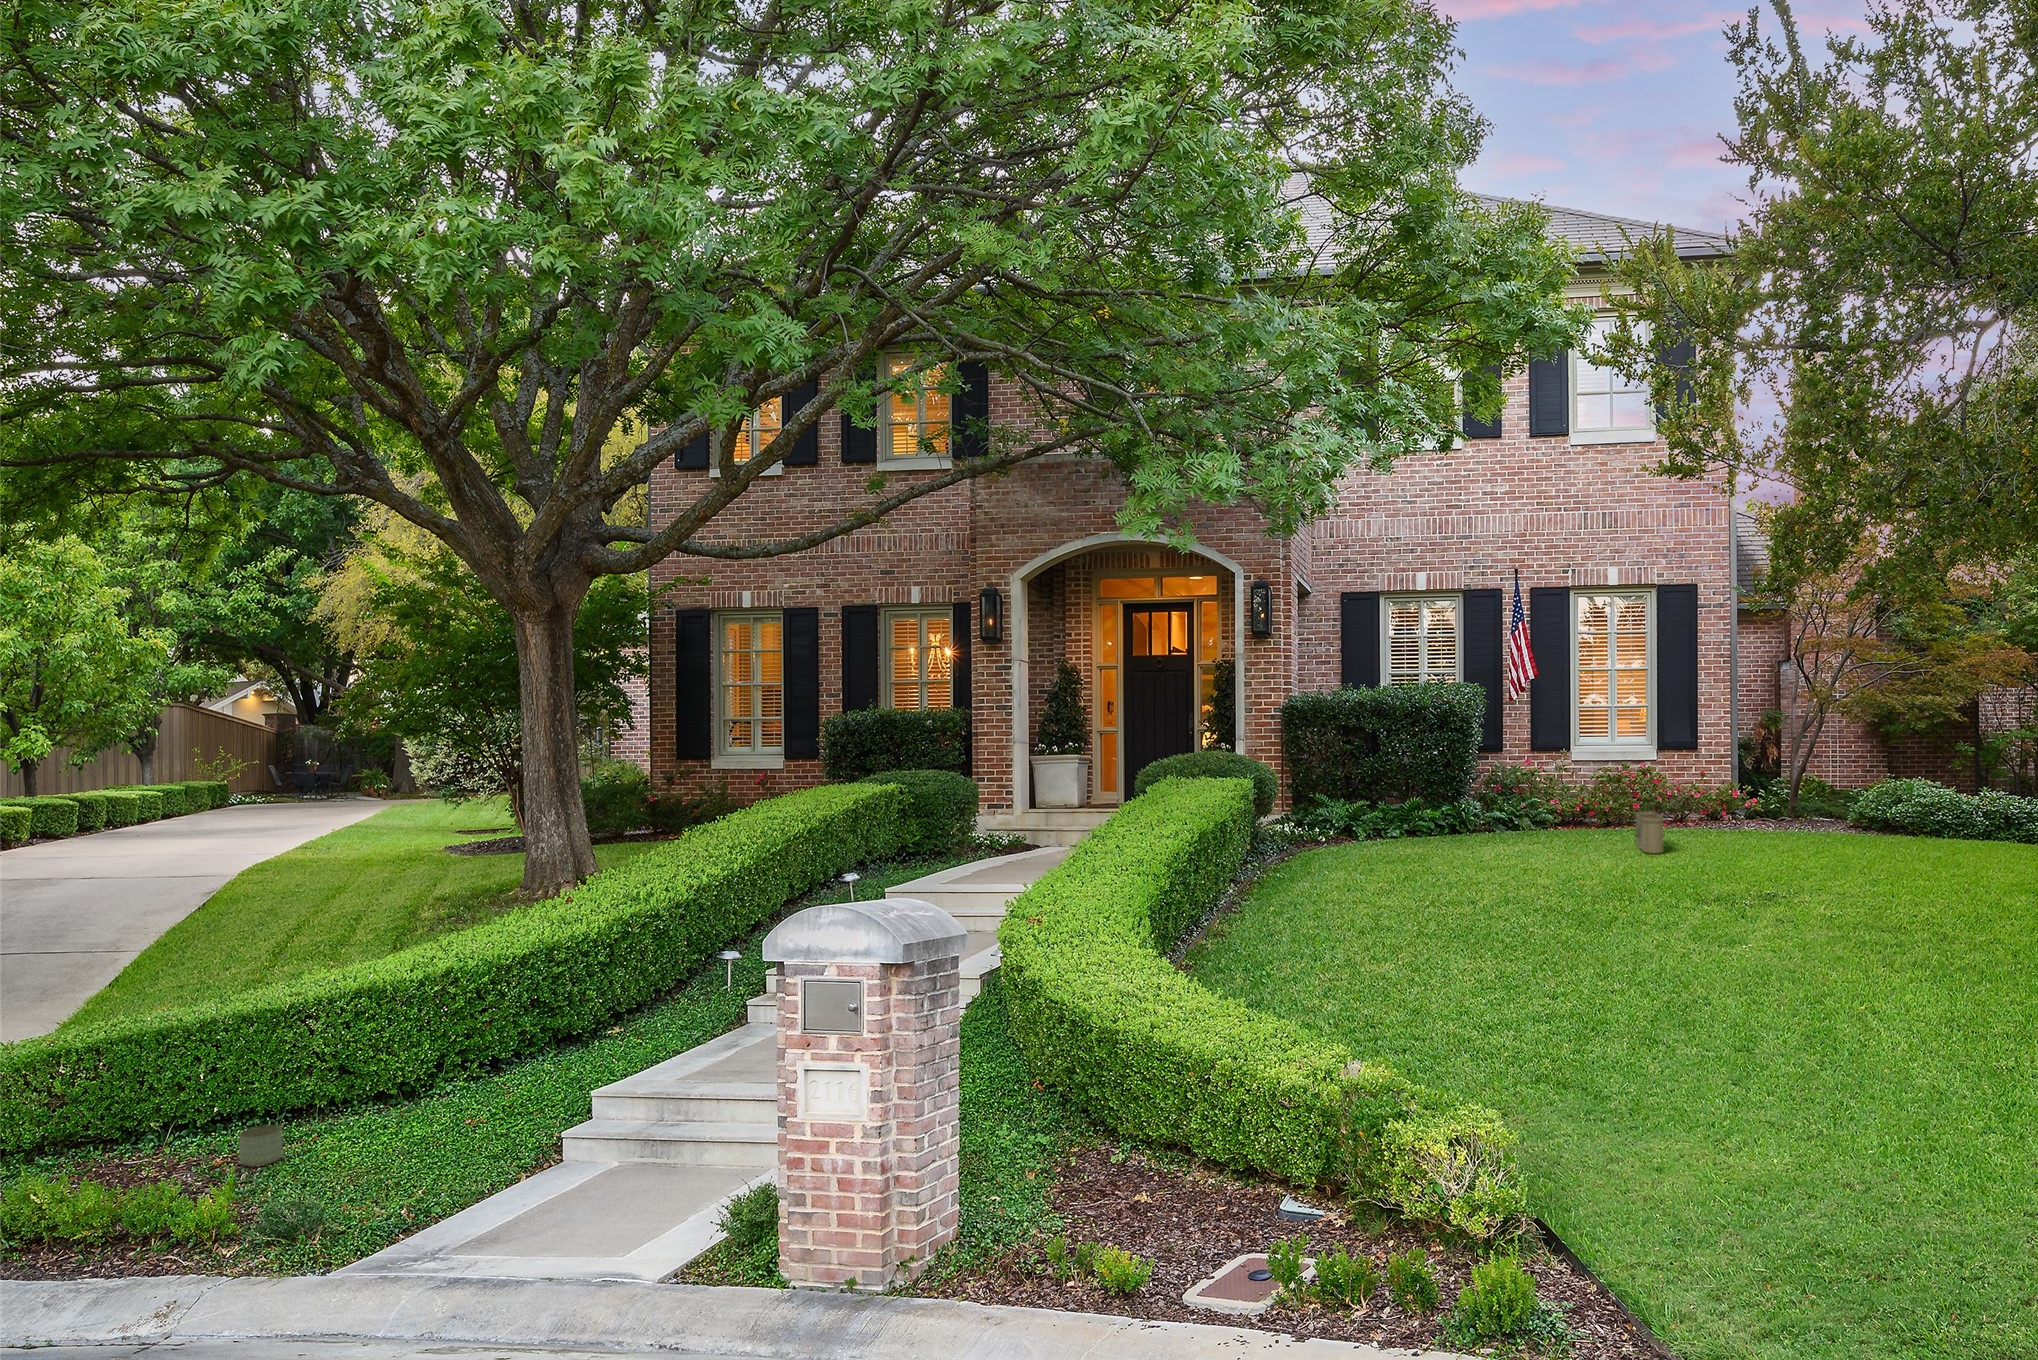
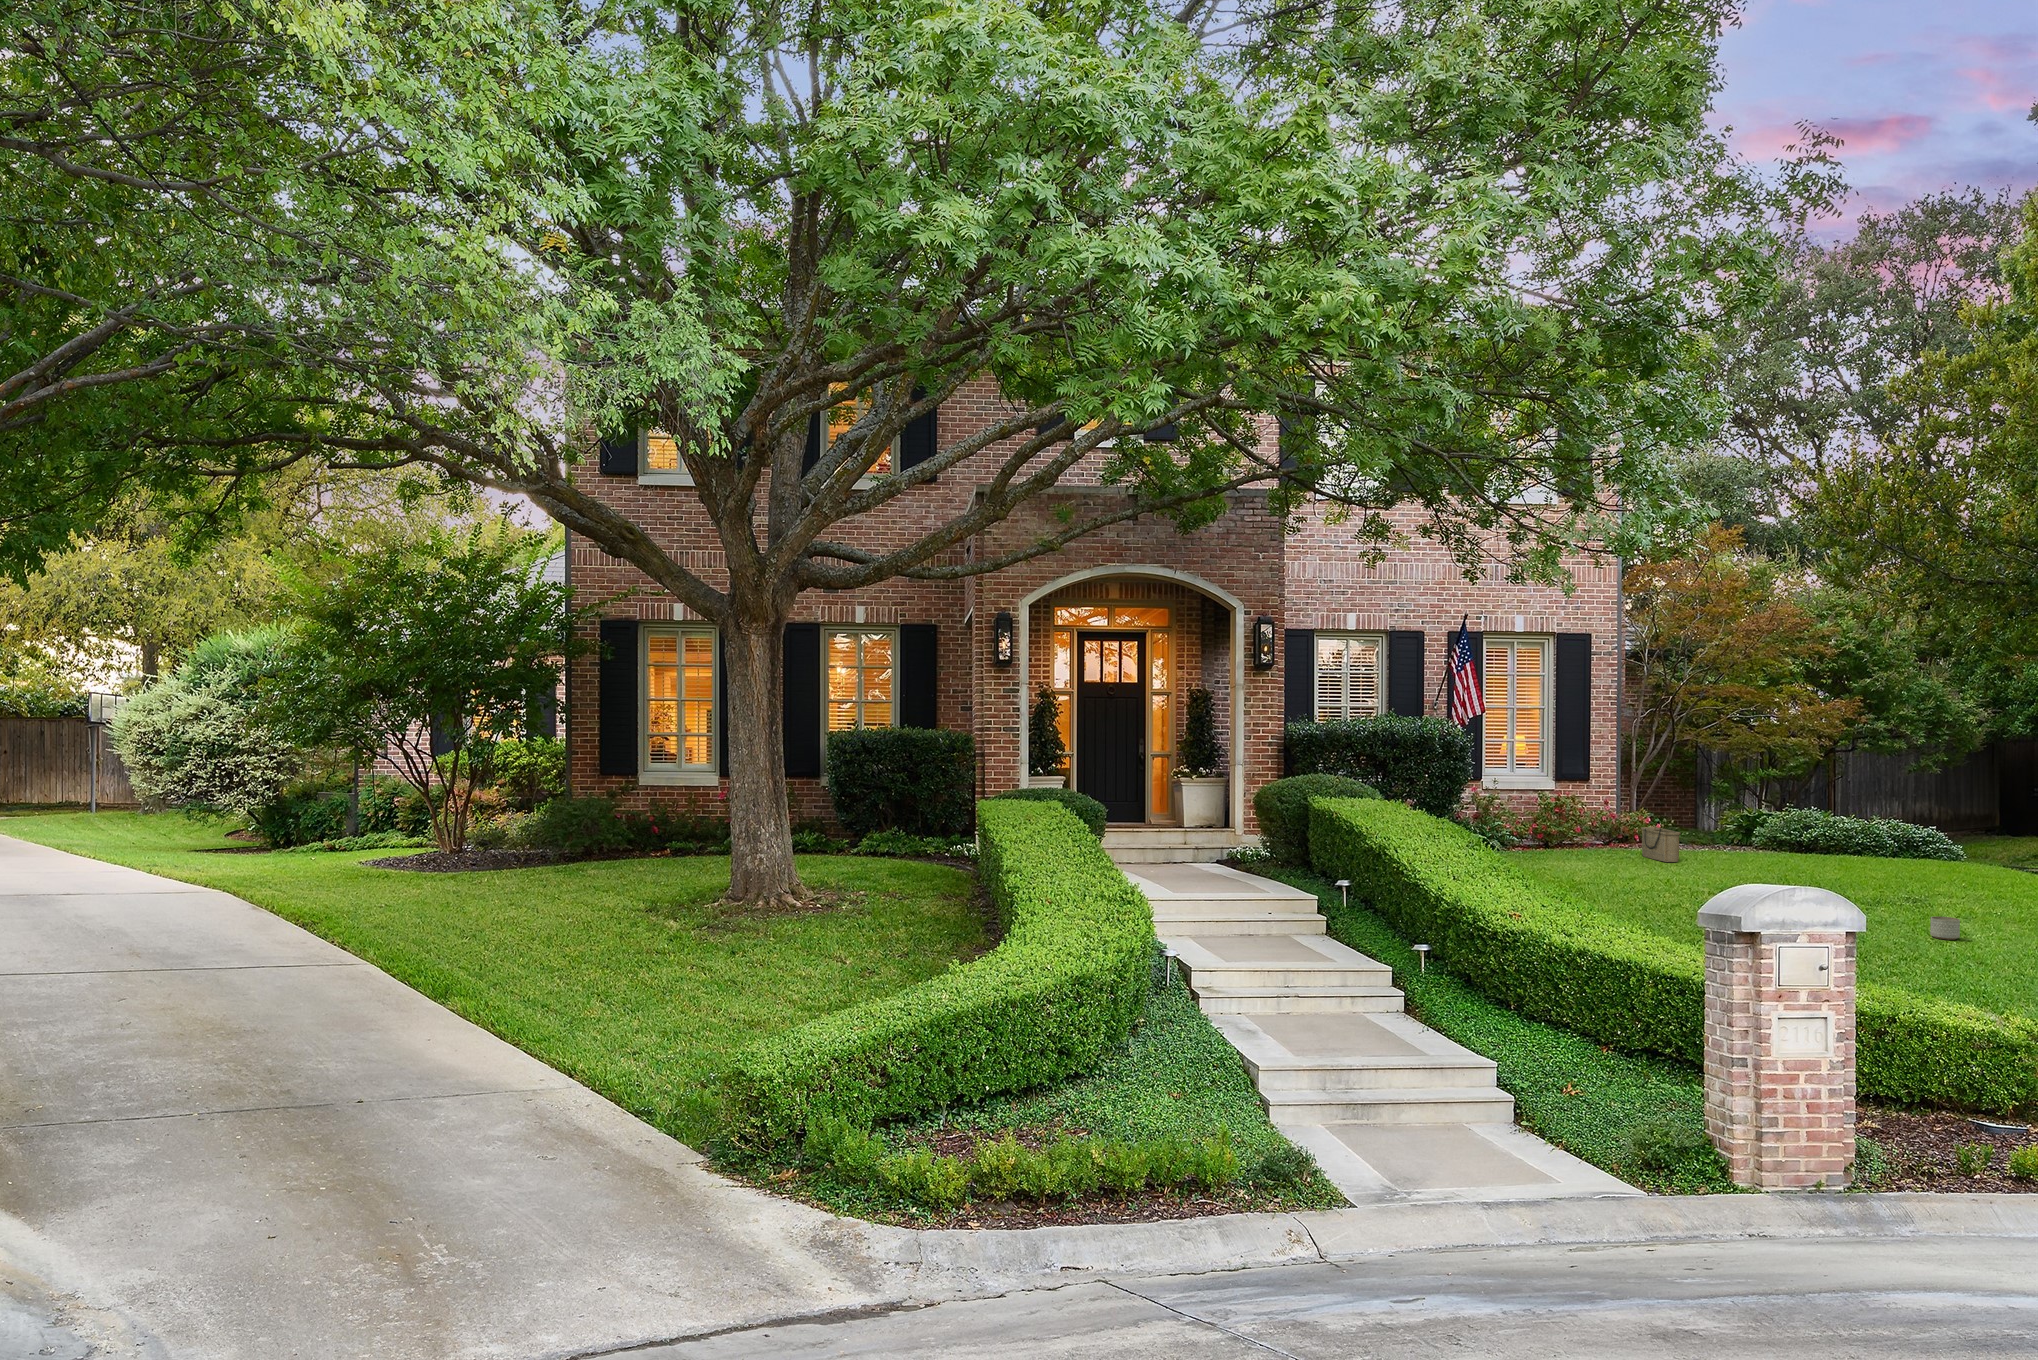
planter: present [238,1125,283,1167] -> present [1930,916,1960,940]

